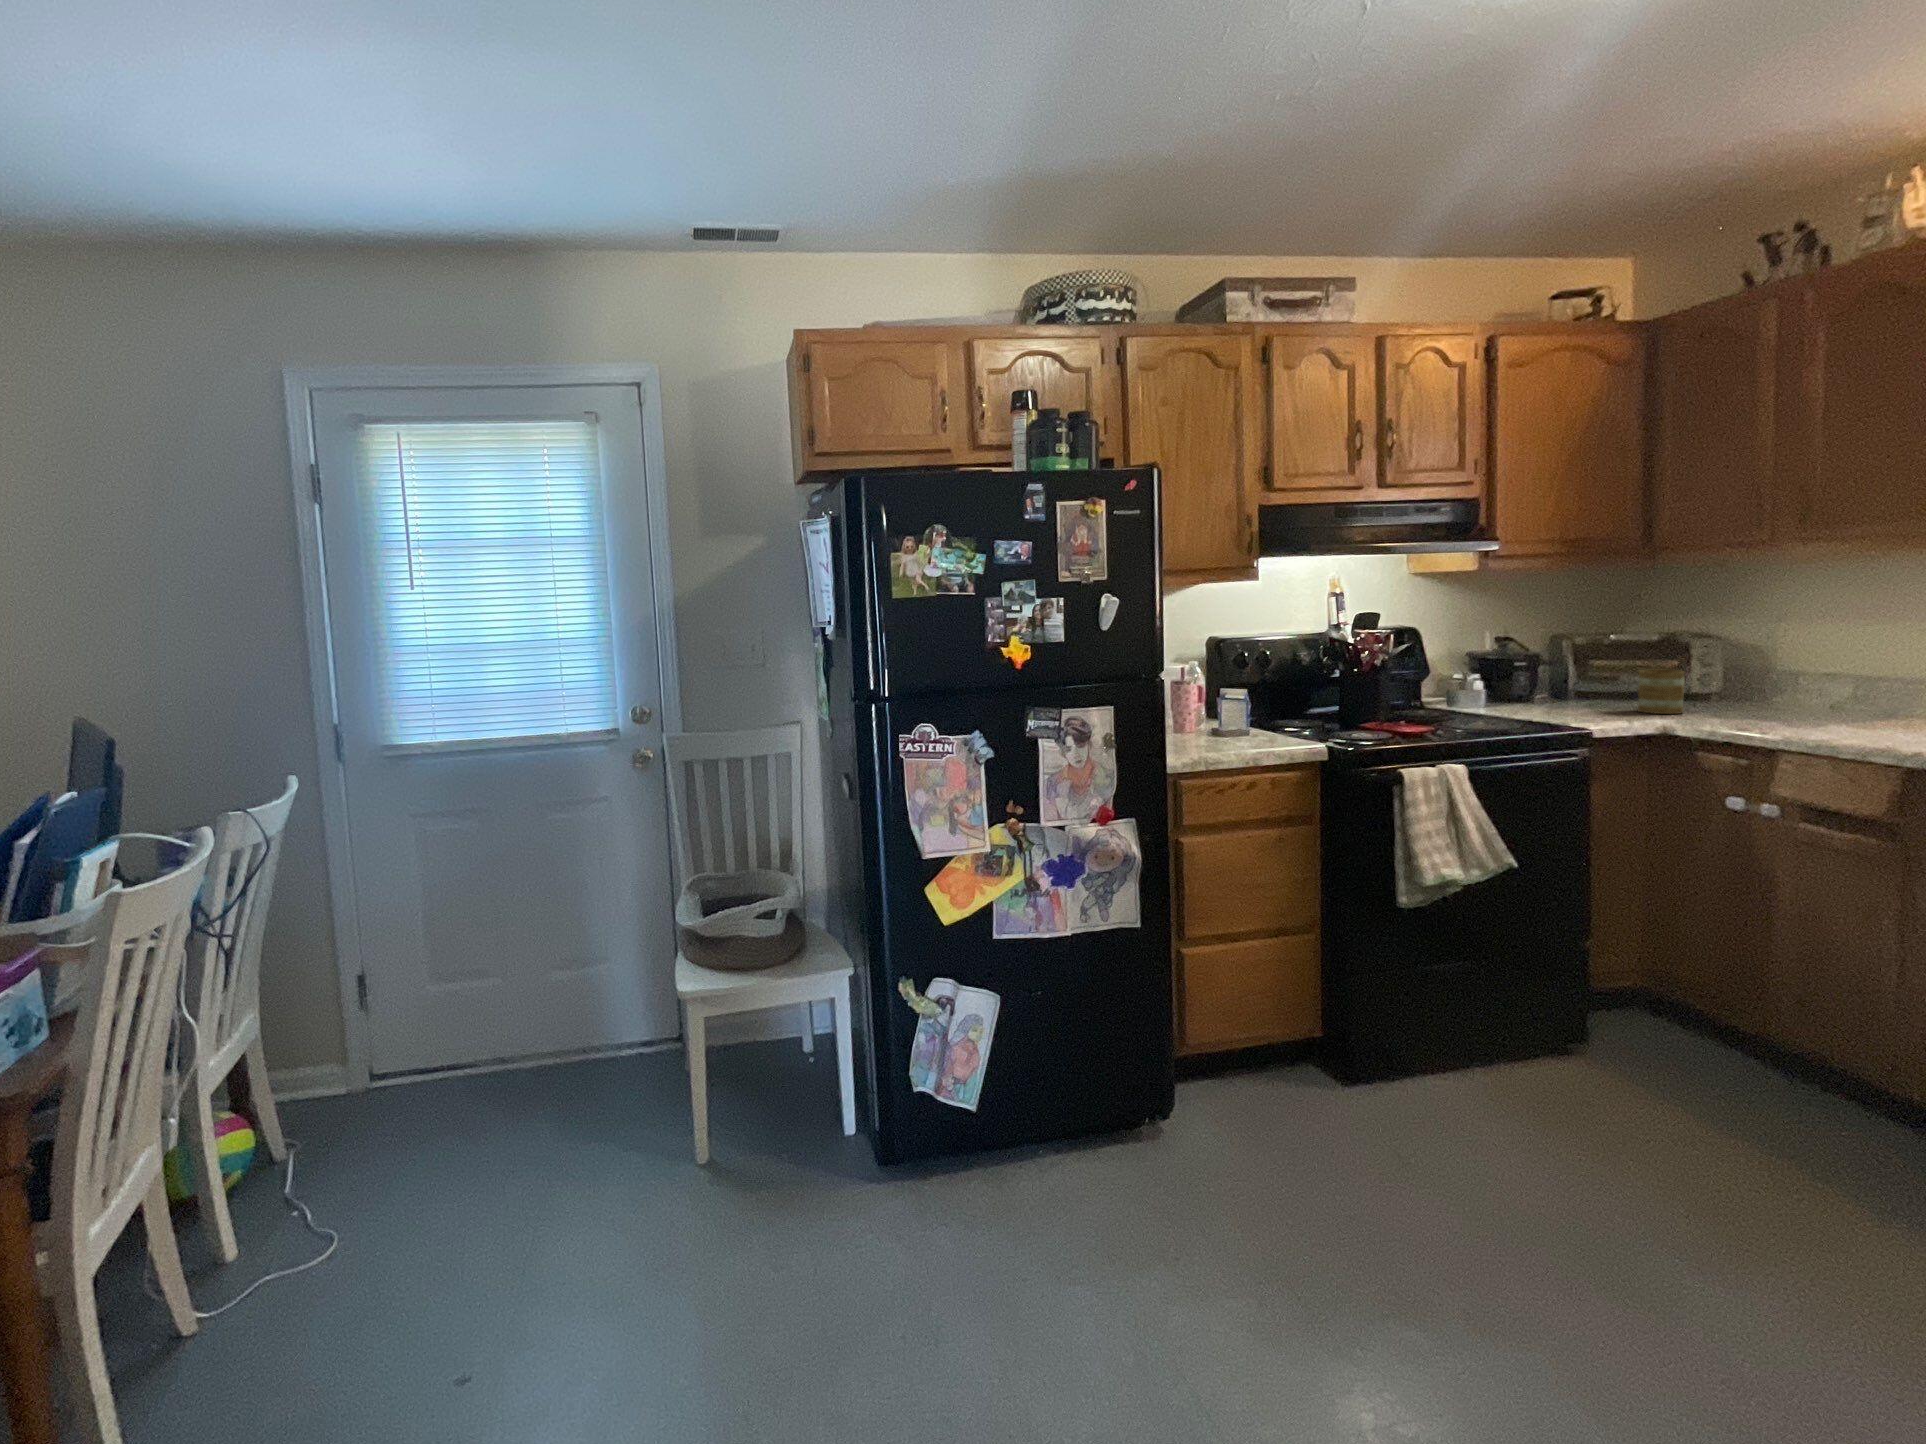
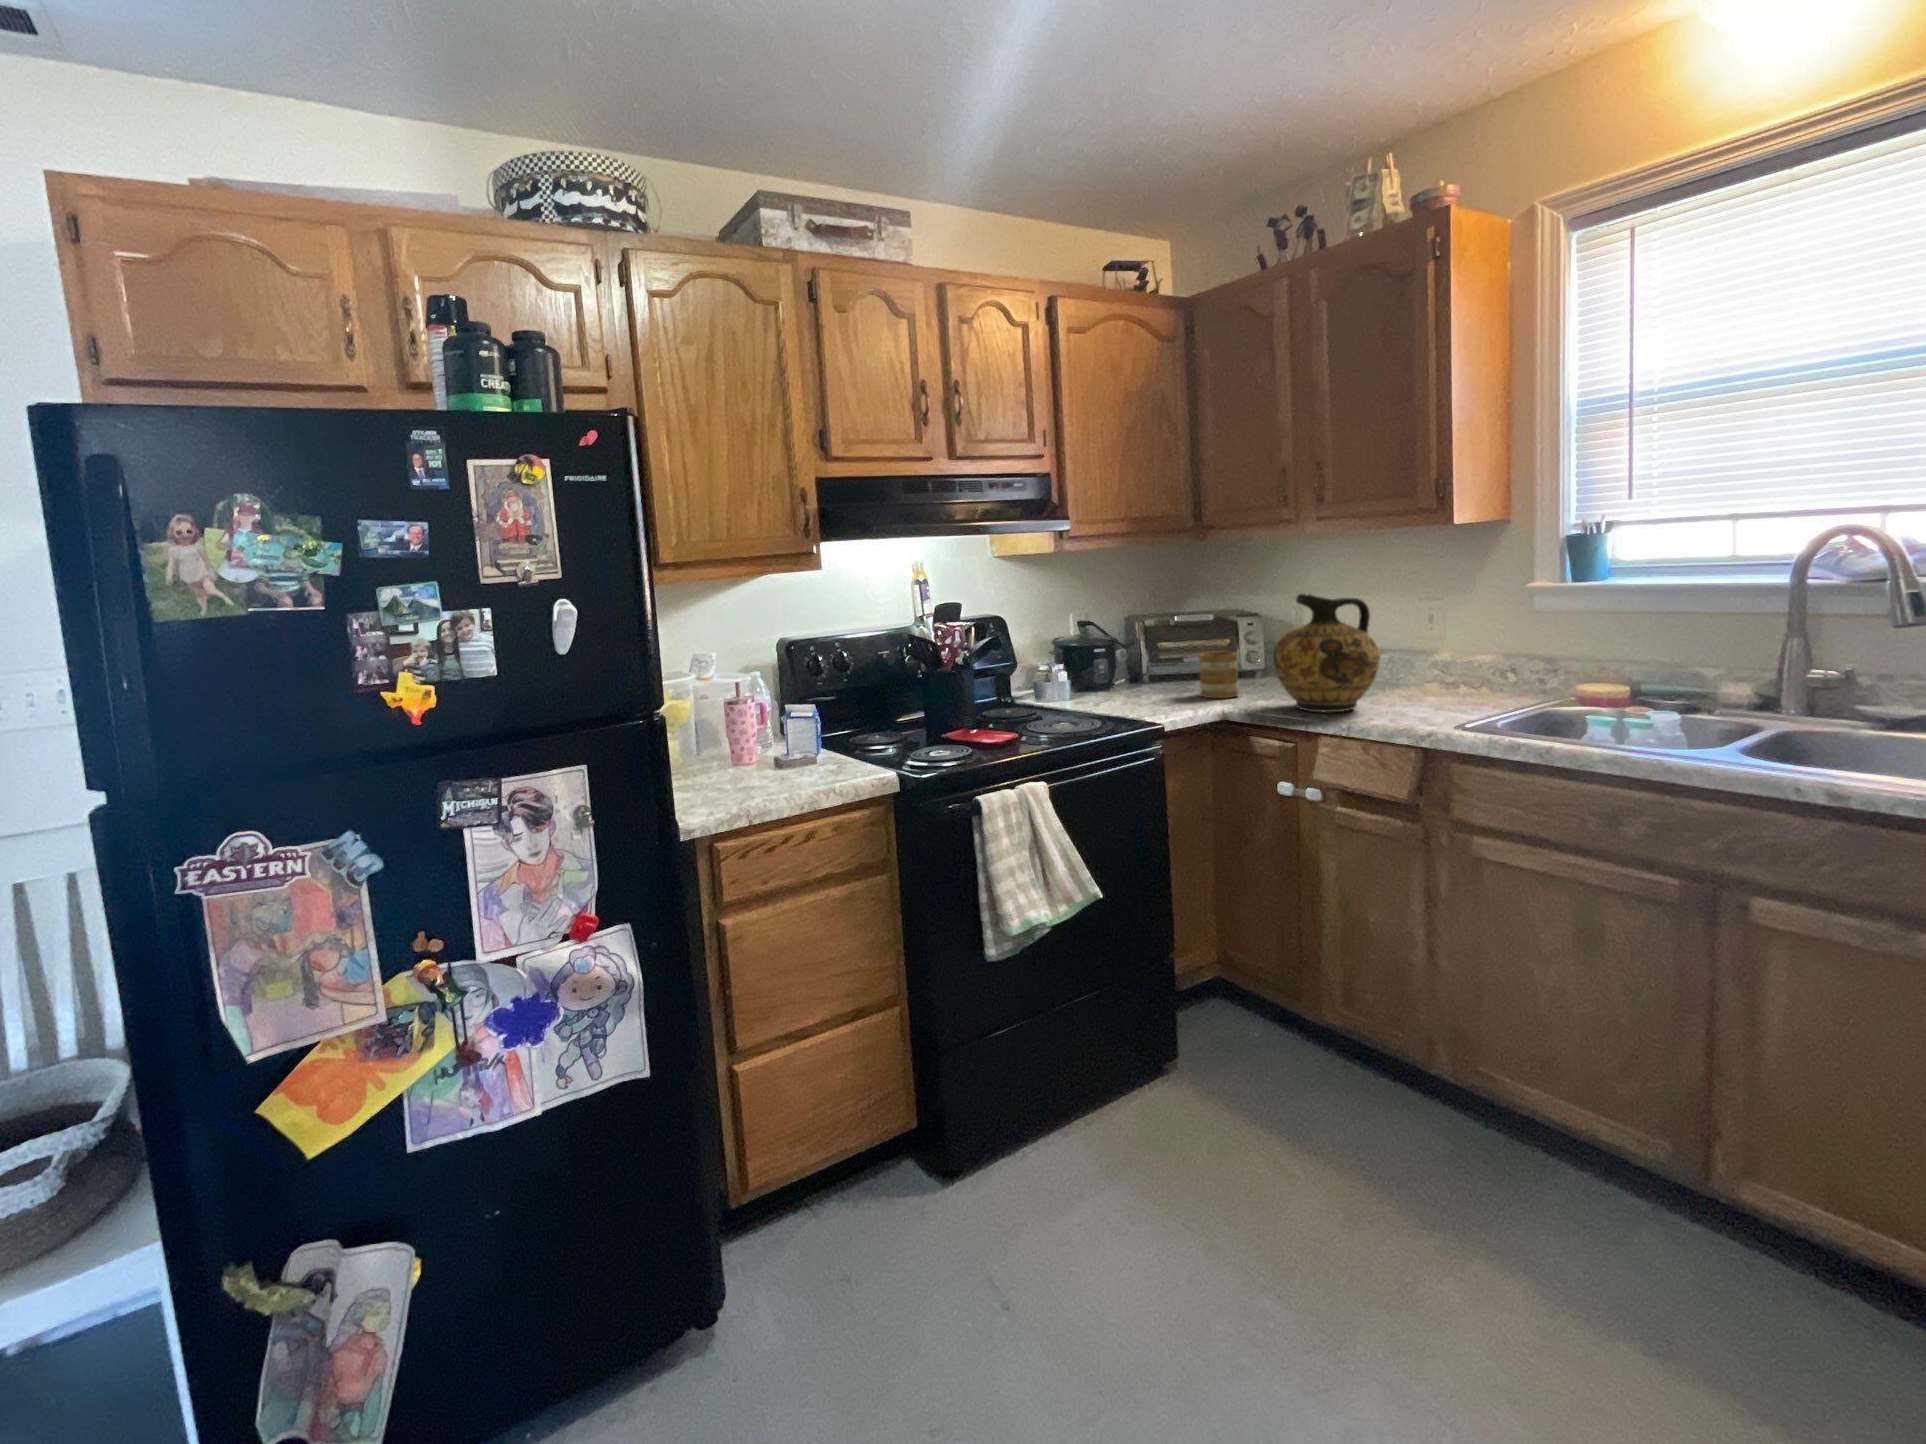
ceramic jug: none [1724,614,1856,730] -> present [1273,594,1380,712]

